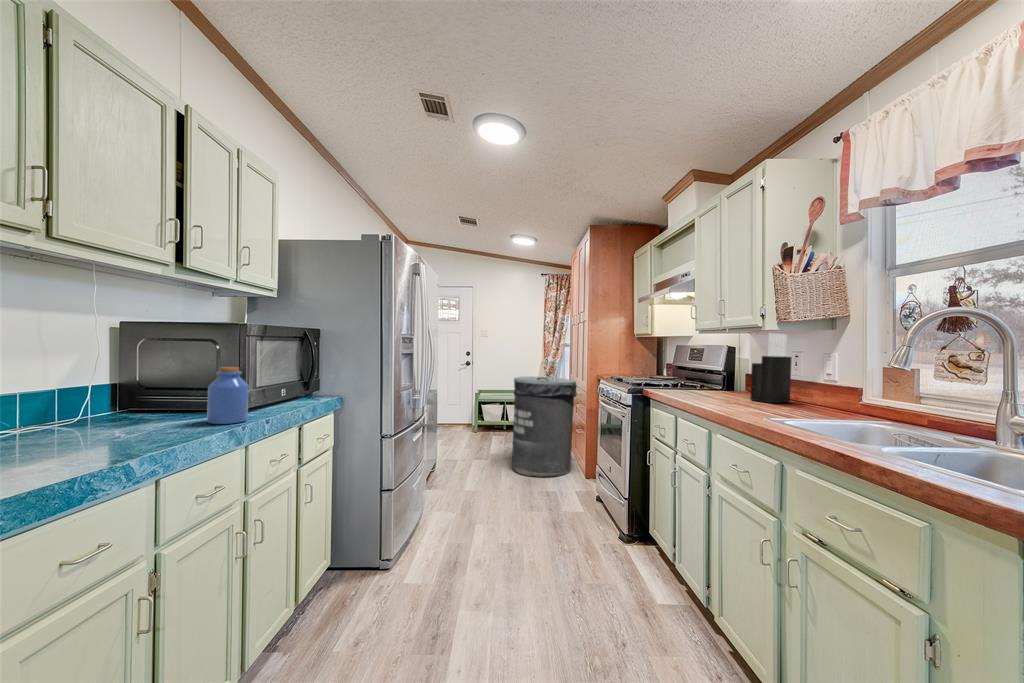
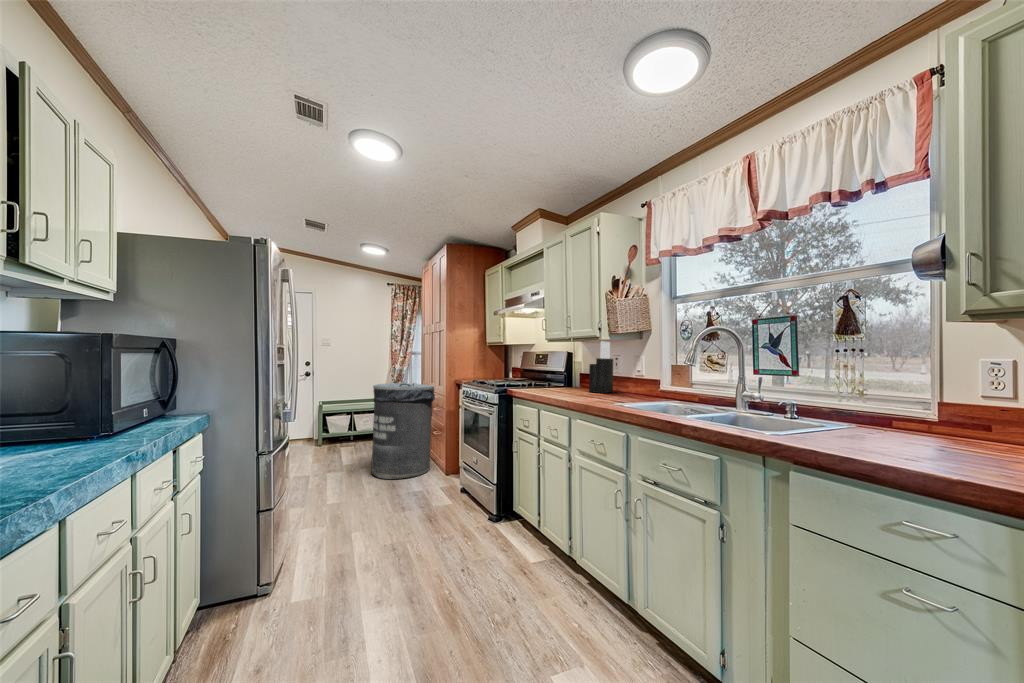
jar: present [207,367,249,424] -> none [52,380,115,452]

